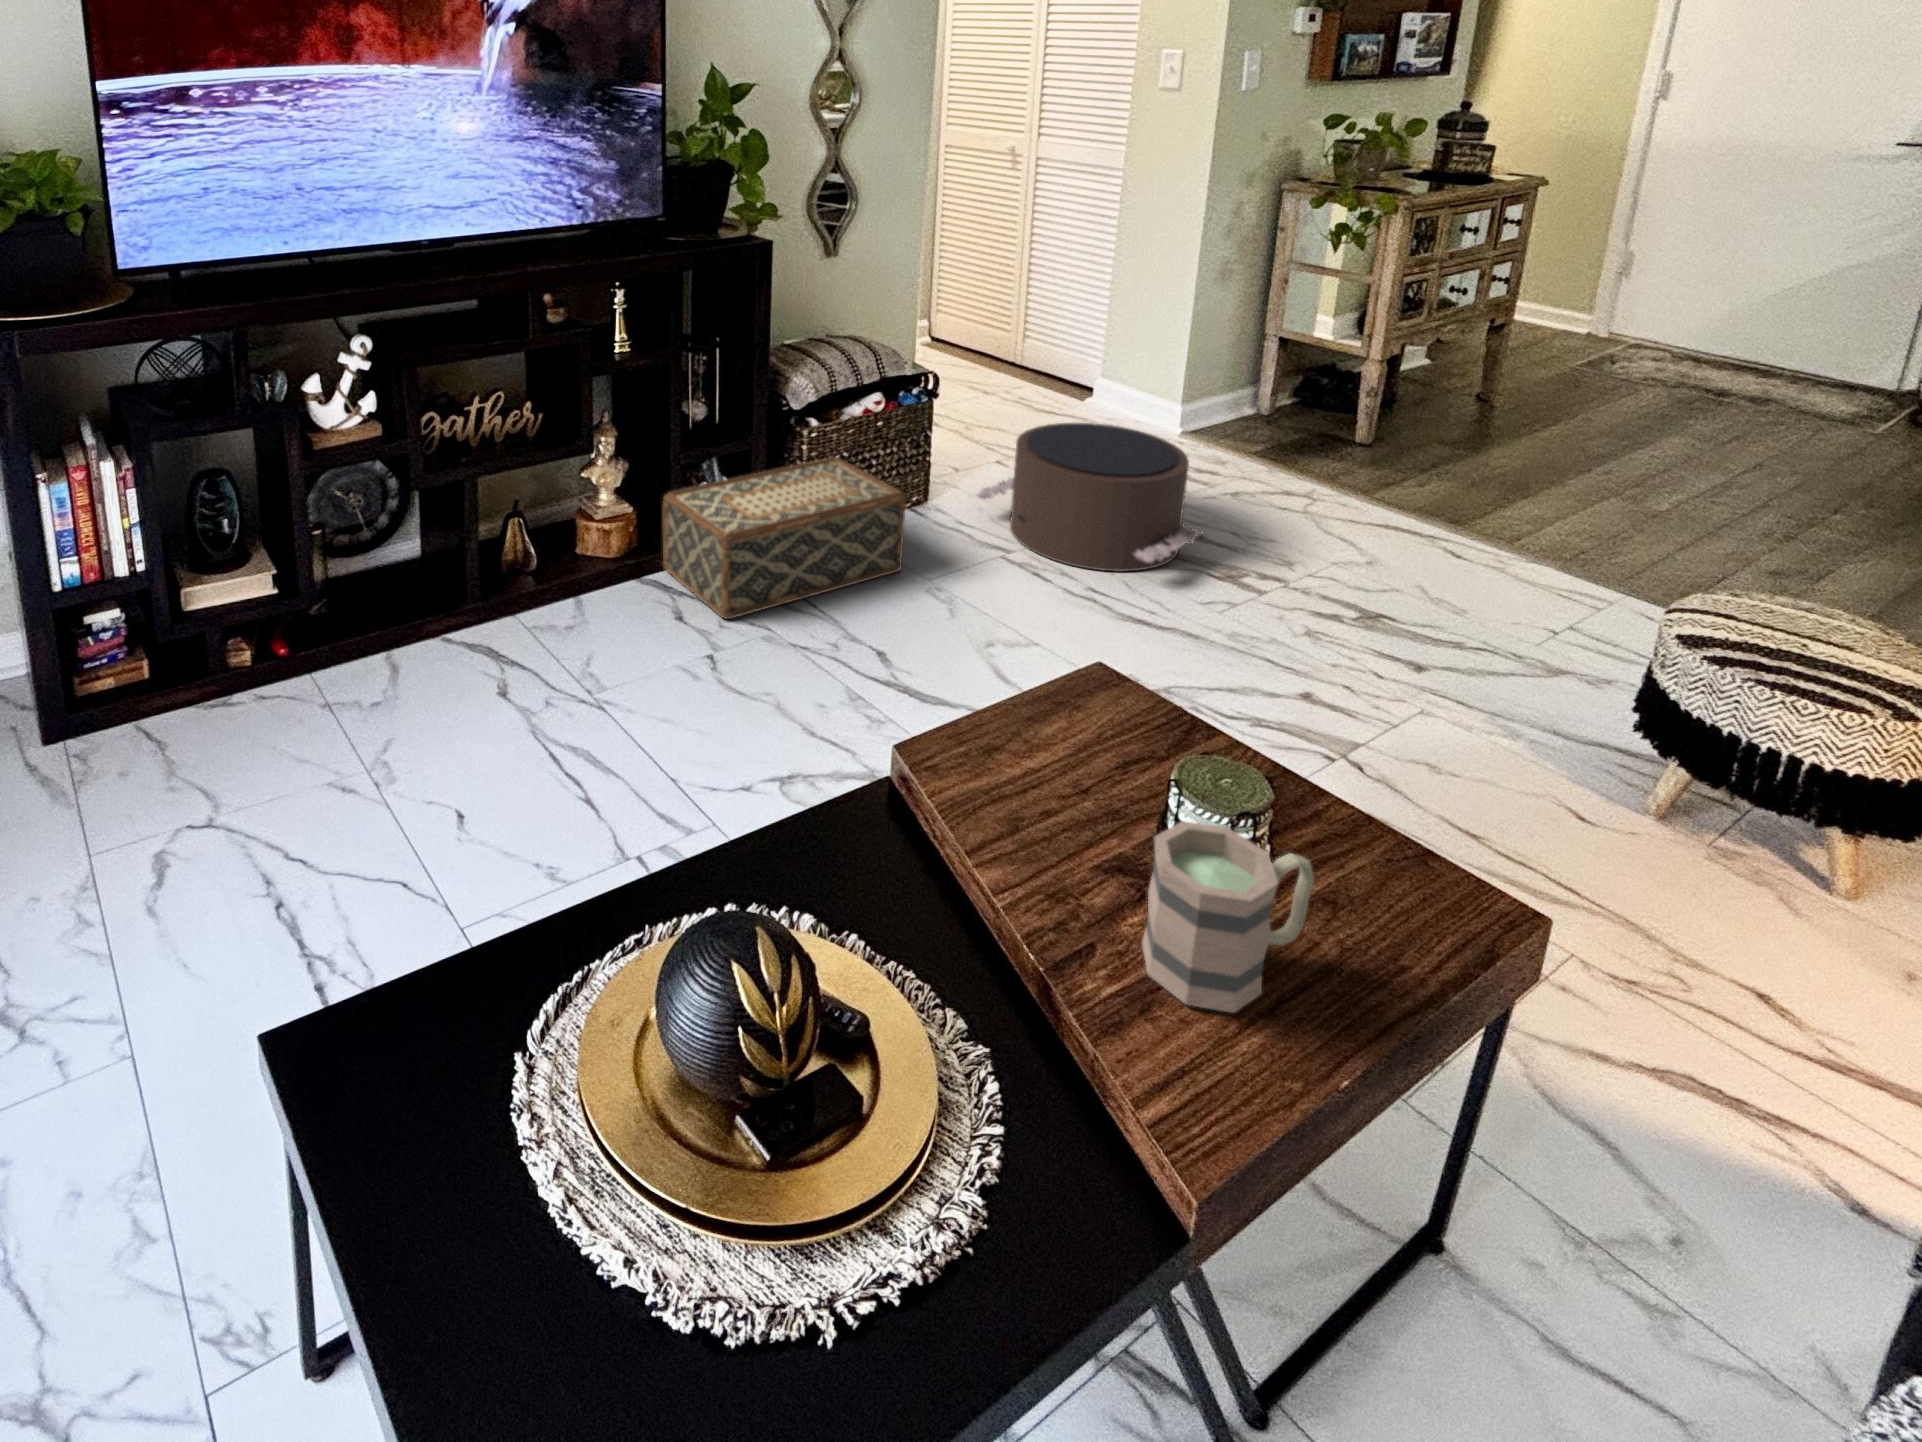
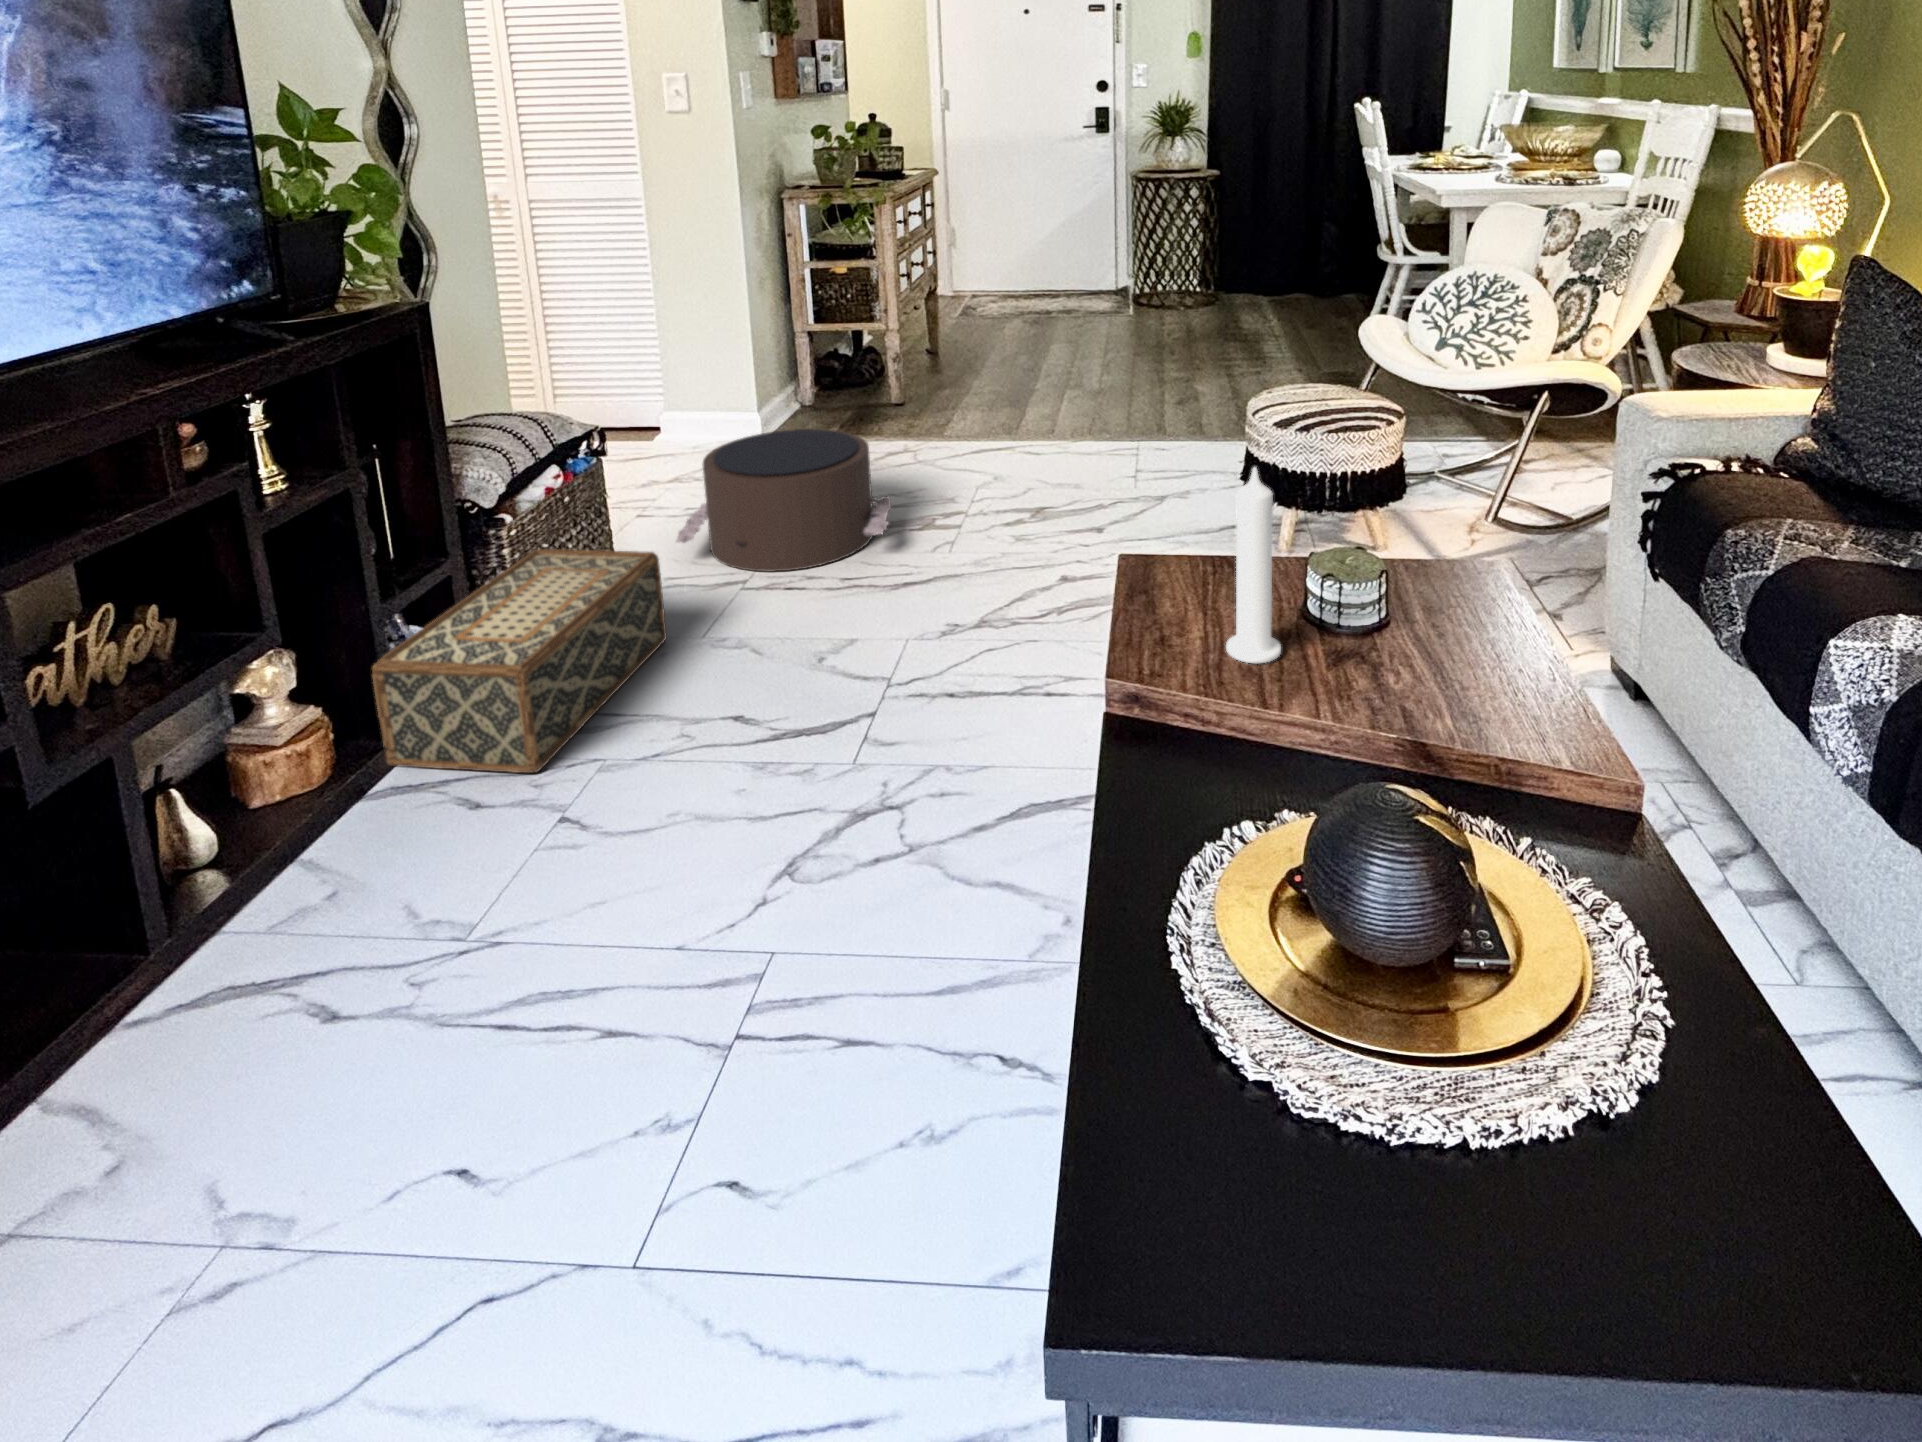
candle: none [1040,603,1110,823] -> present [1226,467,1281,663]
mug: present [1142,821,1314,1013] -> none [1403,576,1500,712]

